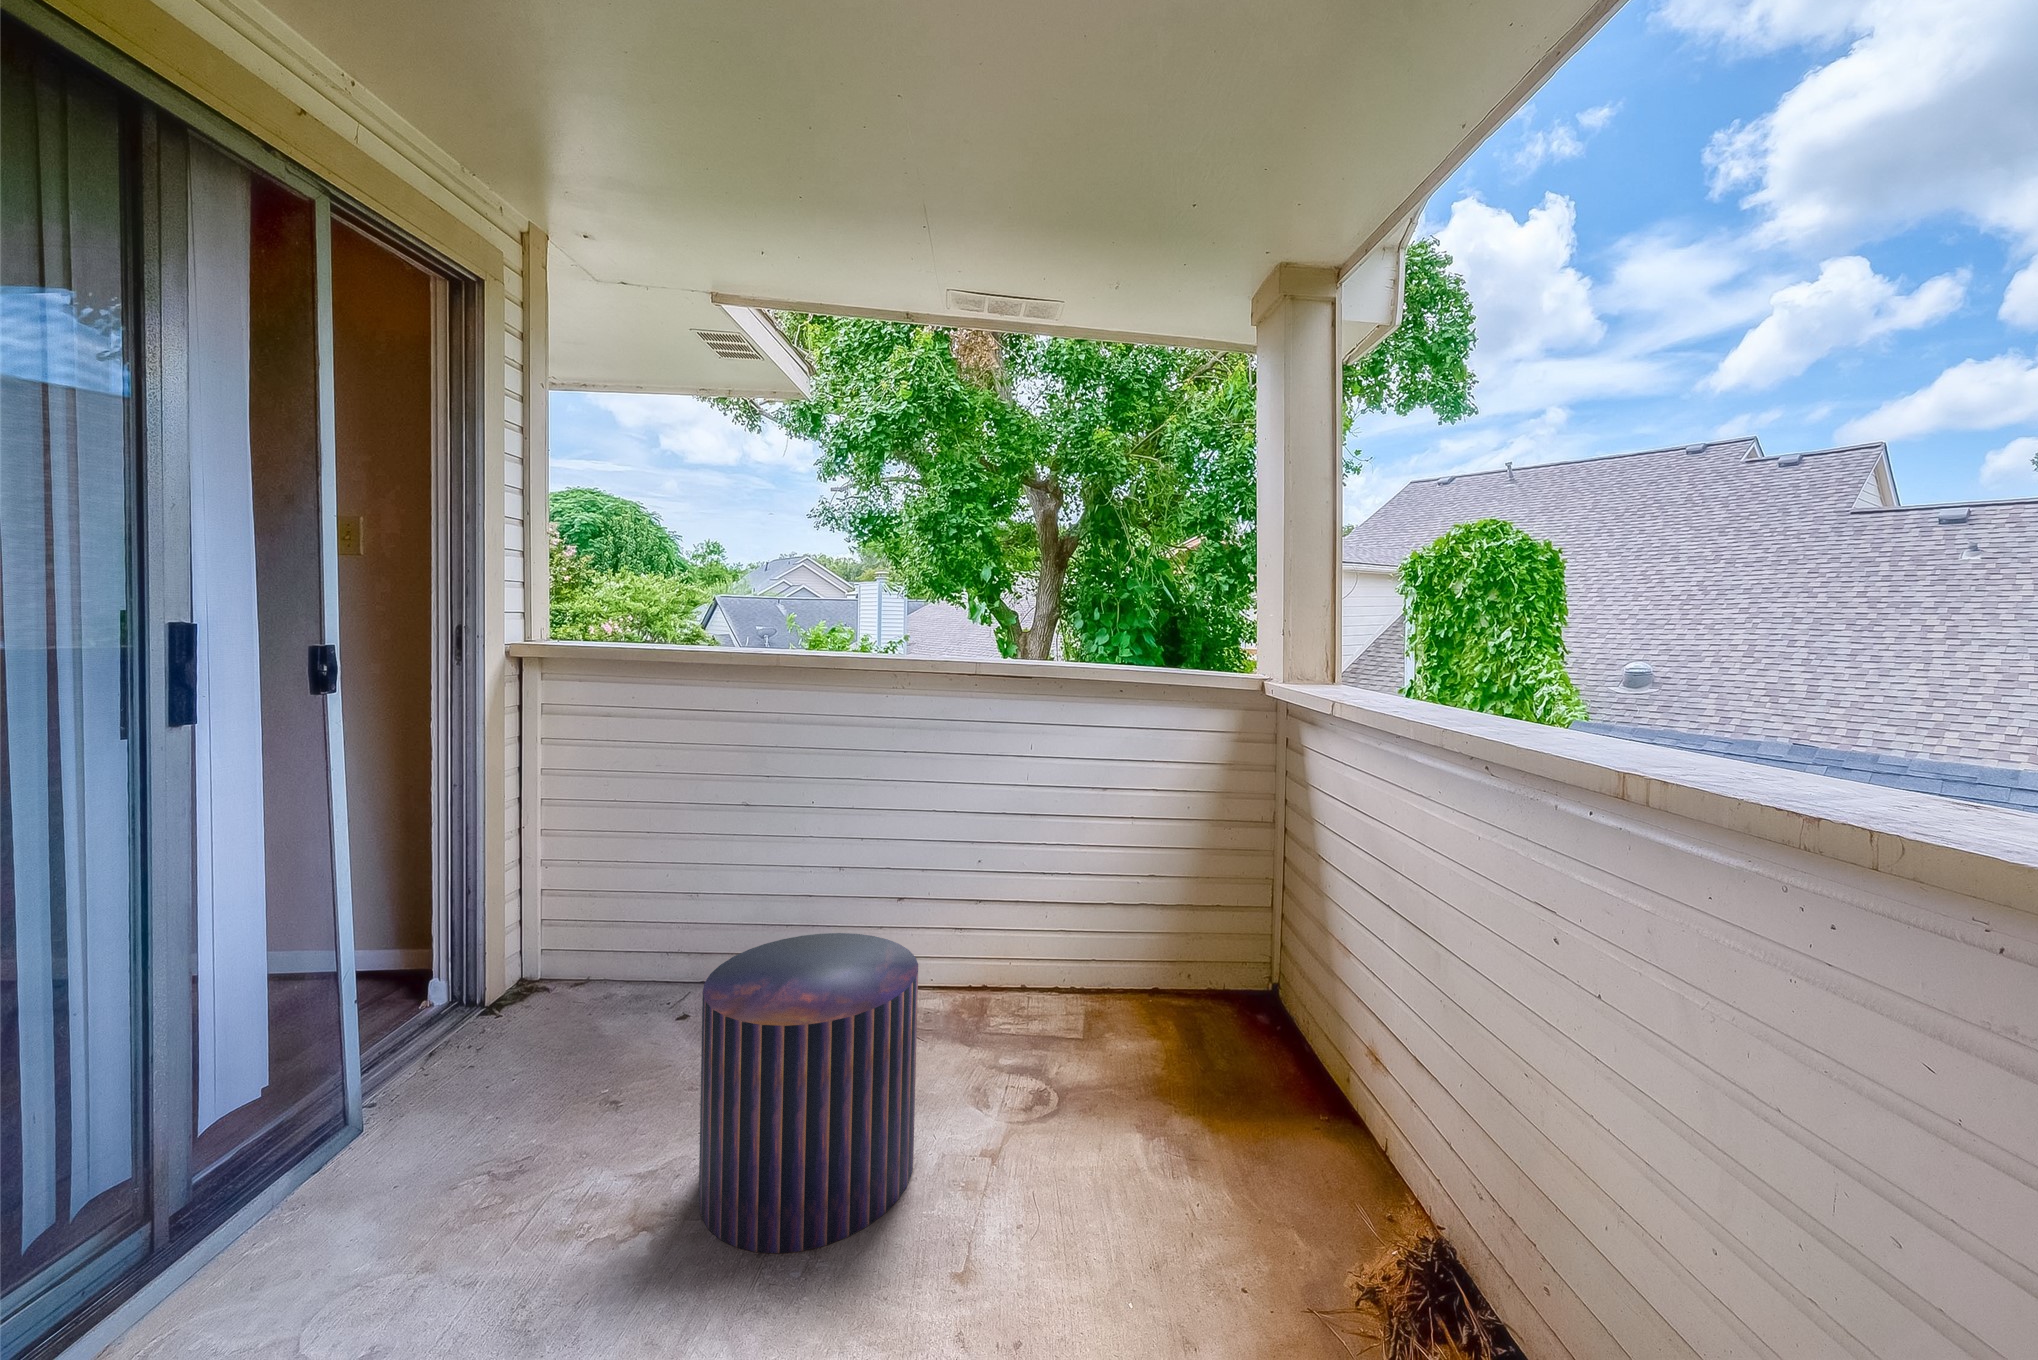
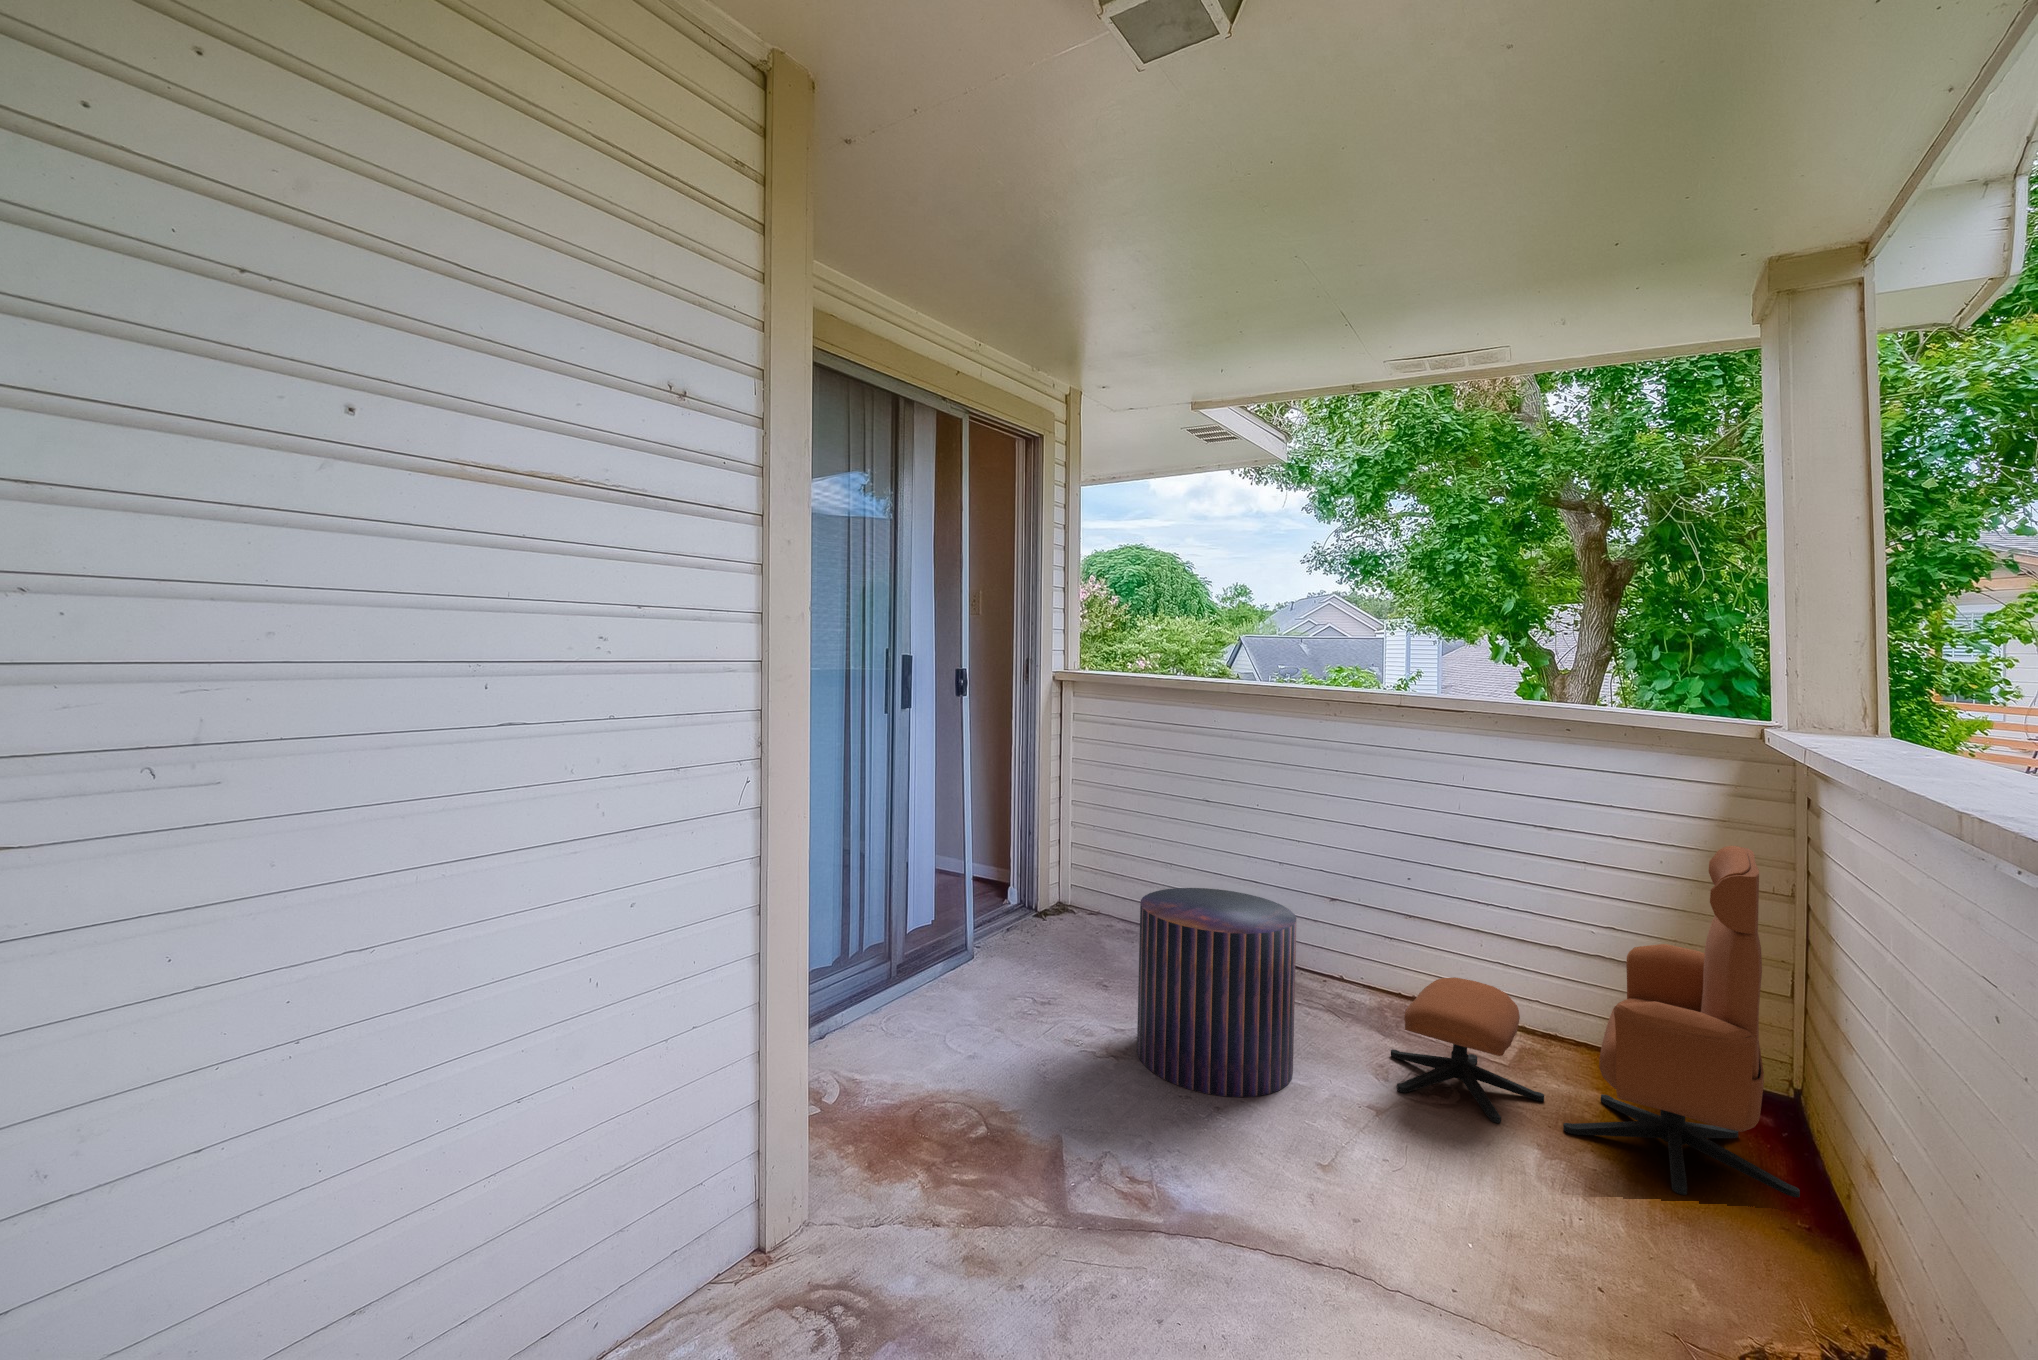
lounge chair: none [993,790,1326,1127] -> present [1391,846,1800,1197]

